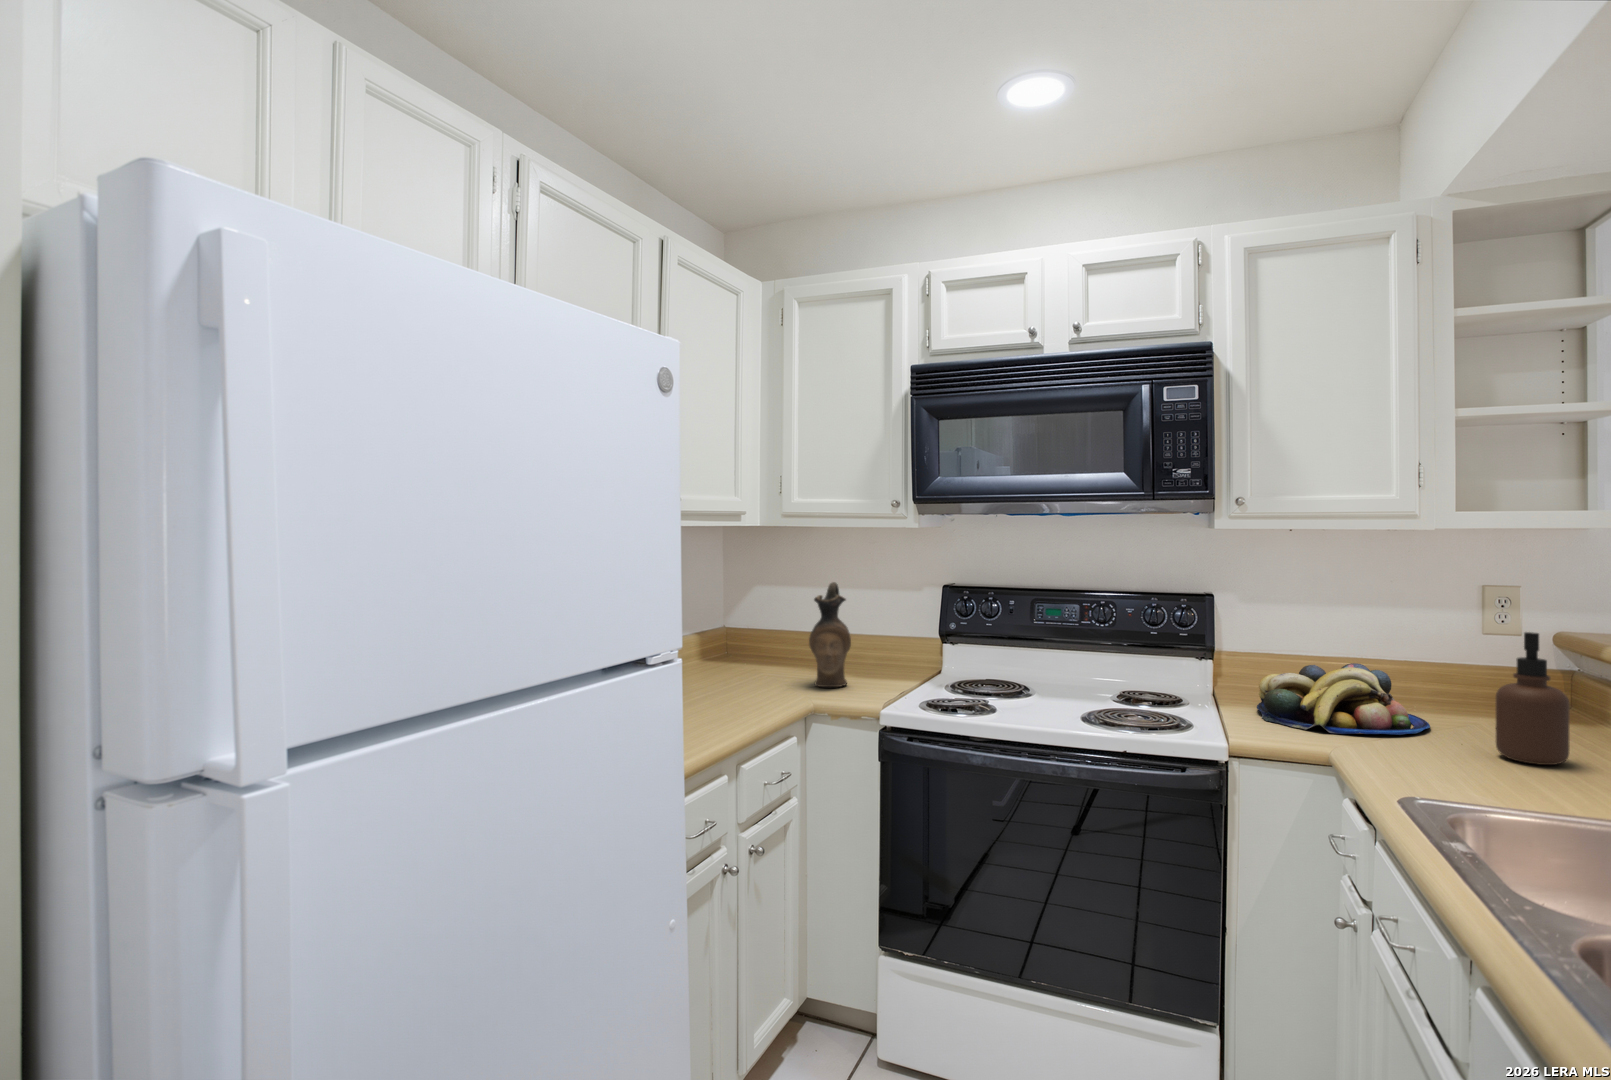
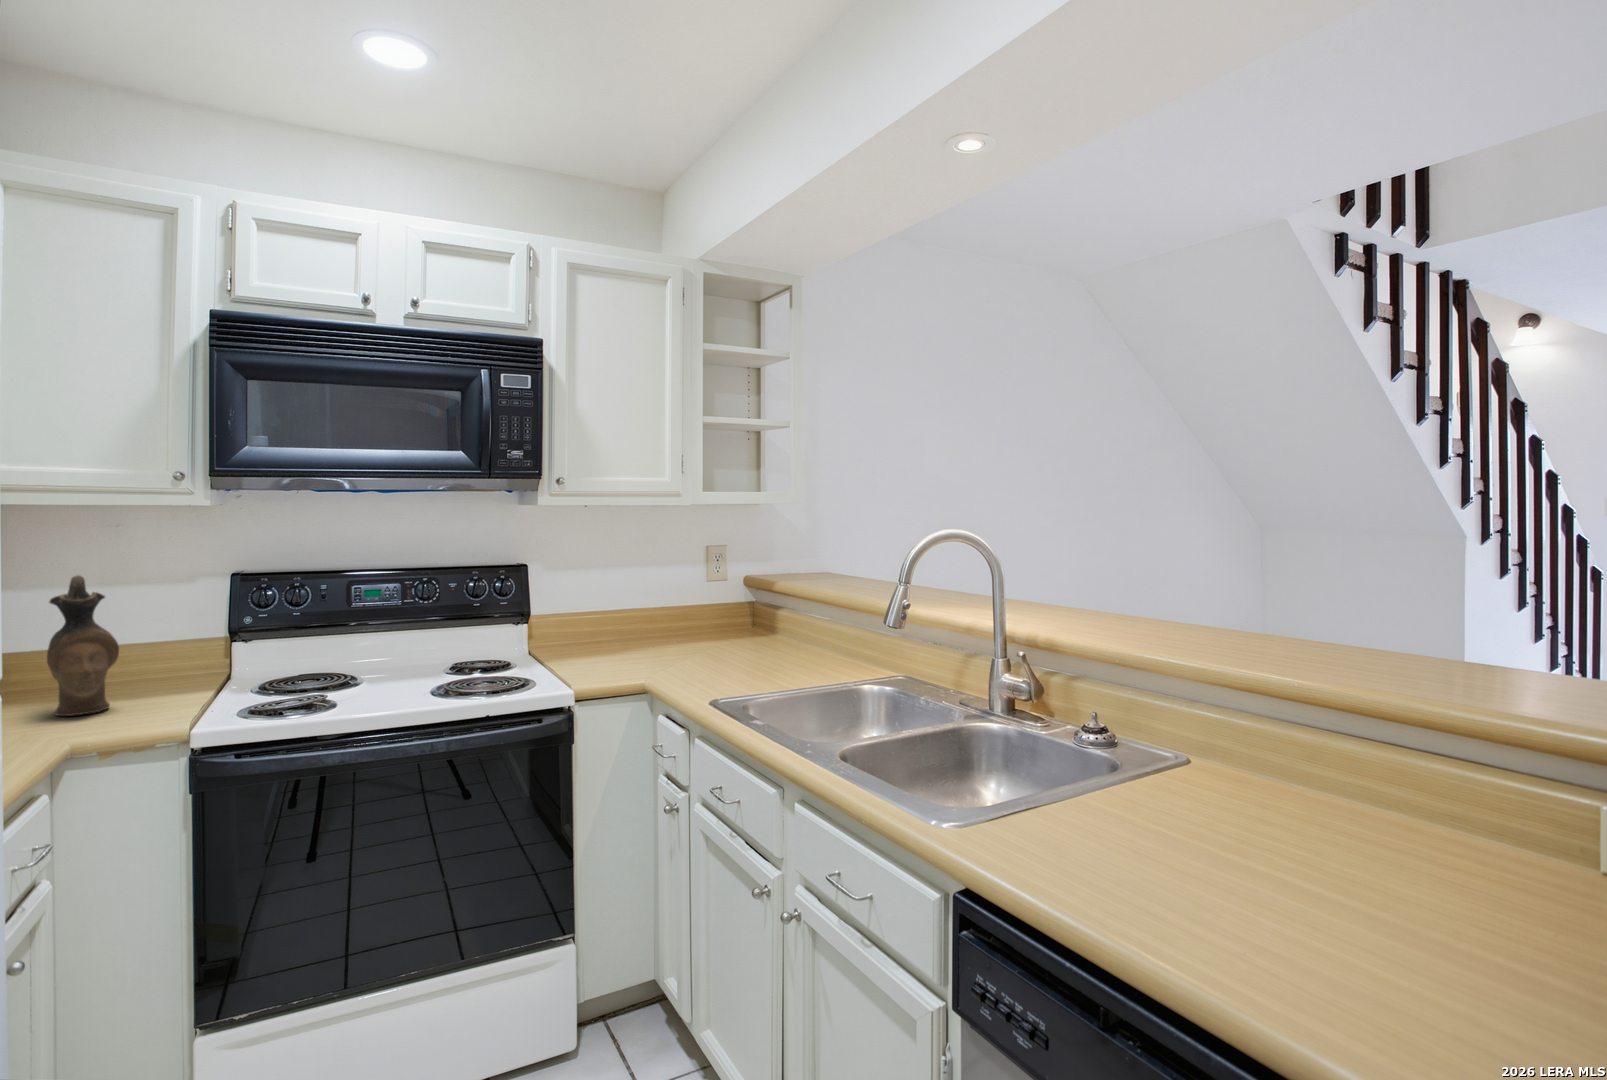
soap dispenser: present [1496,632,1570,765] -> none [734,580,772,668]
fruit bowl: present [1257,663,1430,735] -> none [571,614,691,671]

